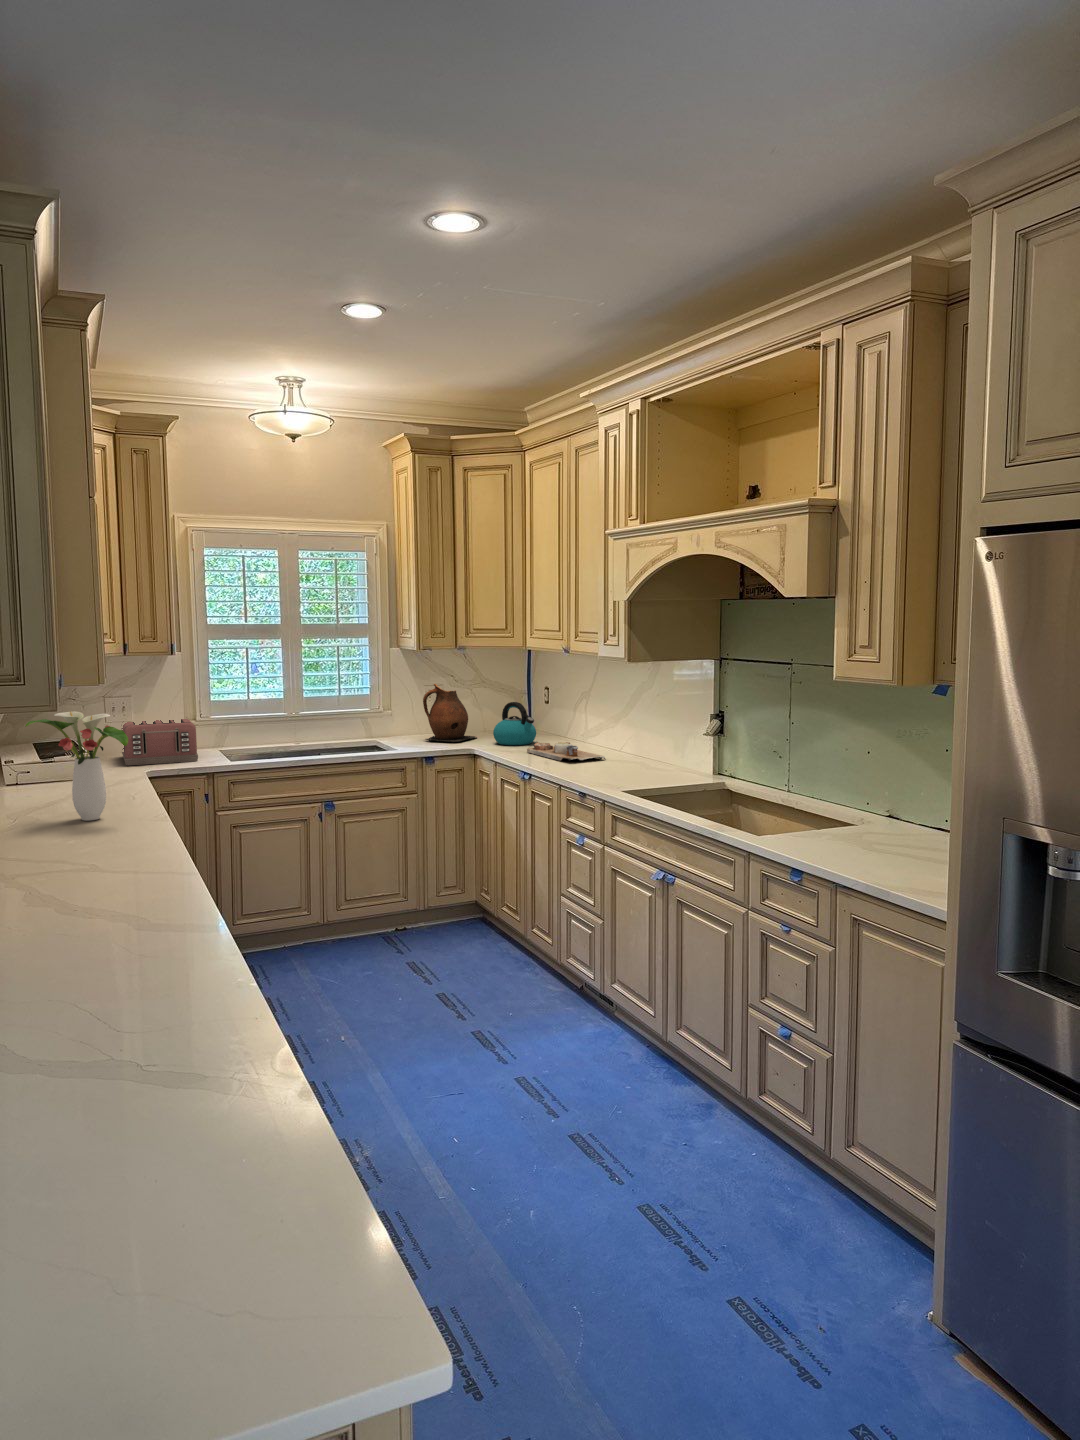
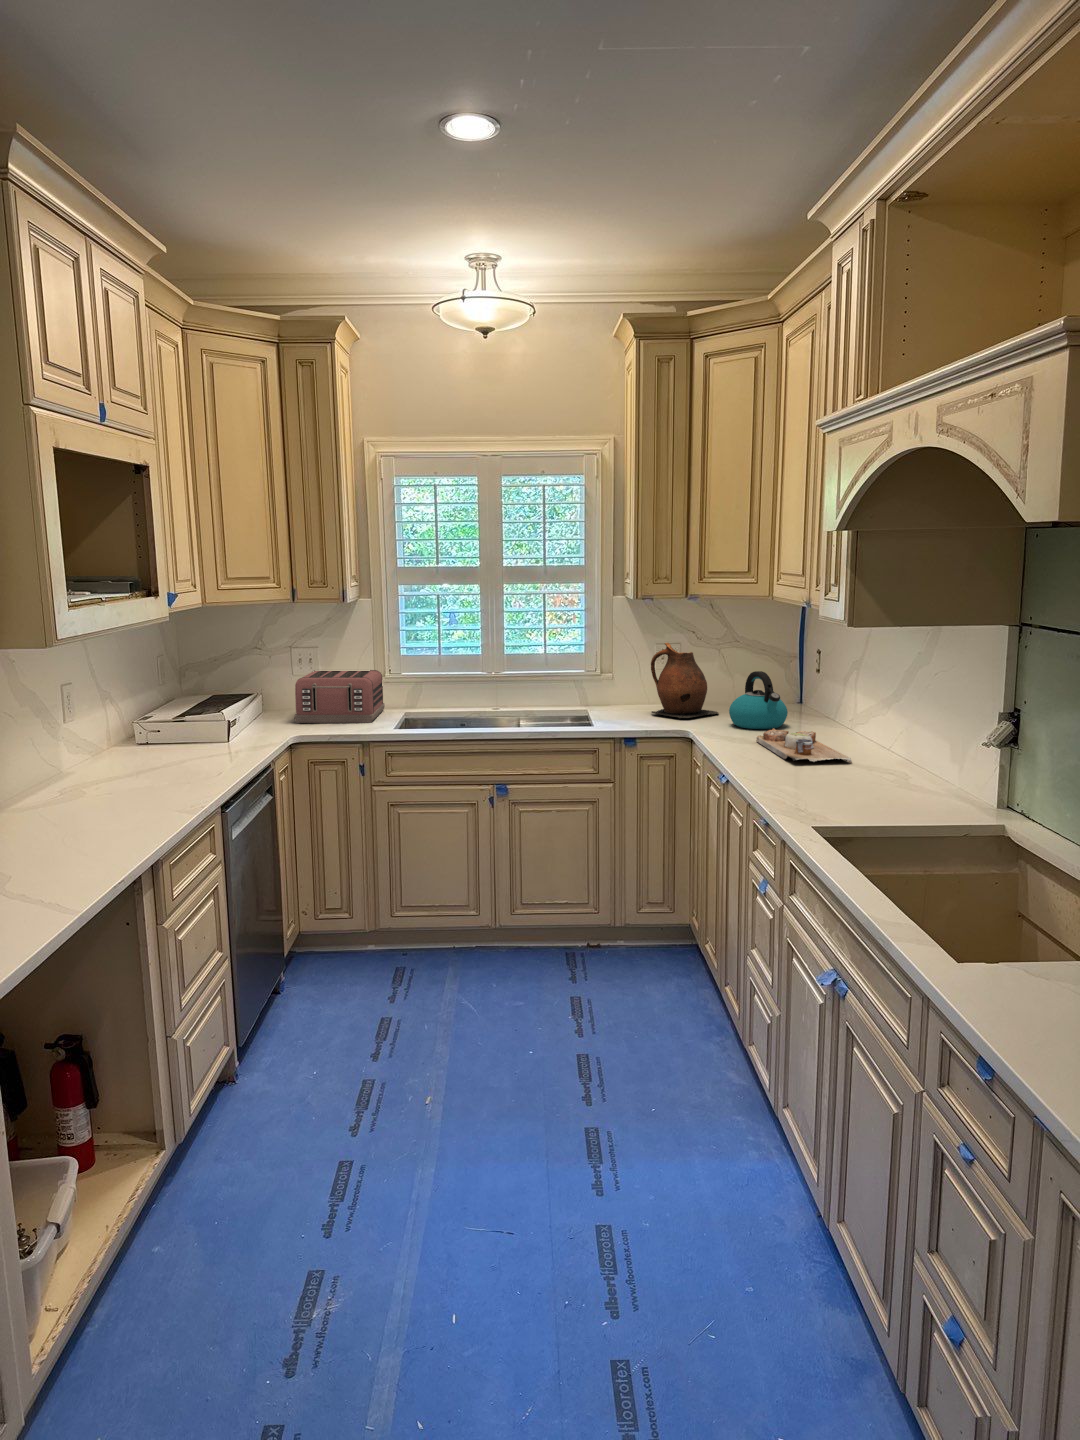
flower arrangement: present [25,711,128,820] -> none [61,665,171,795]

